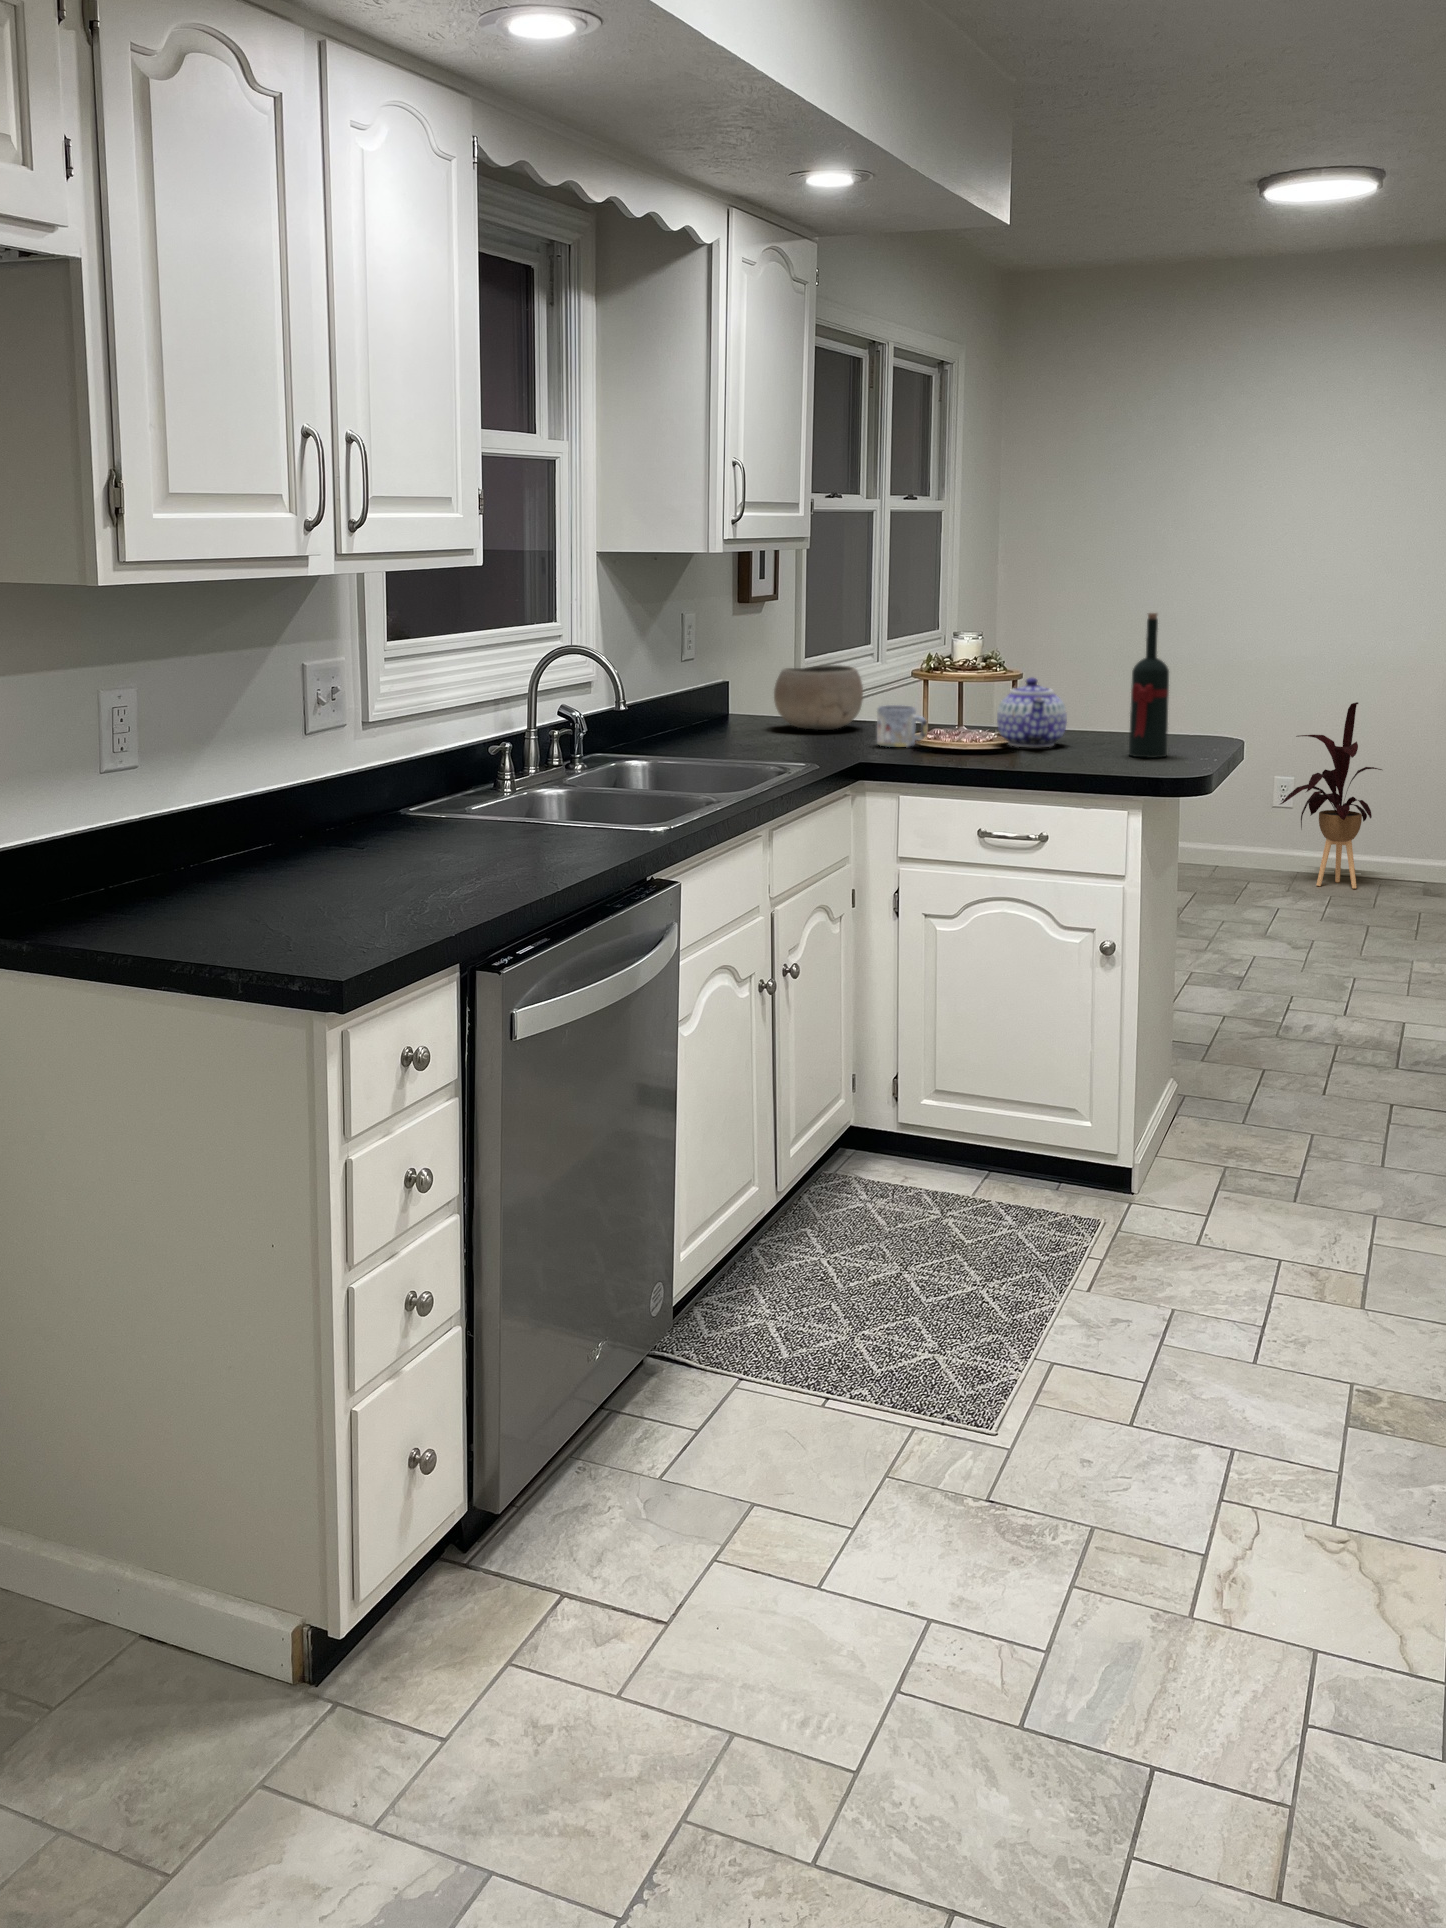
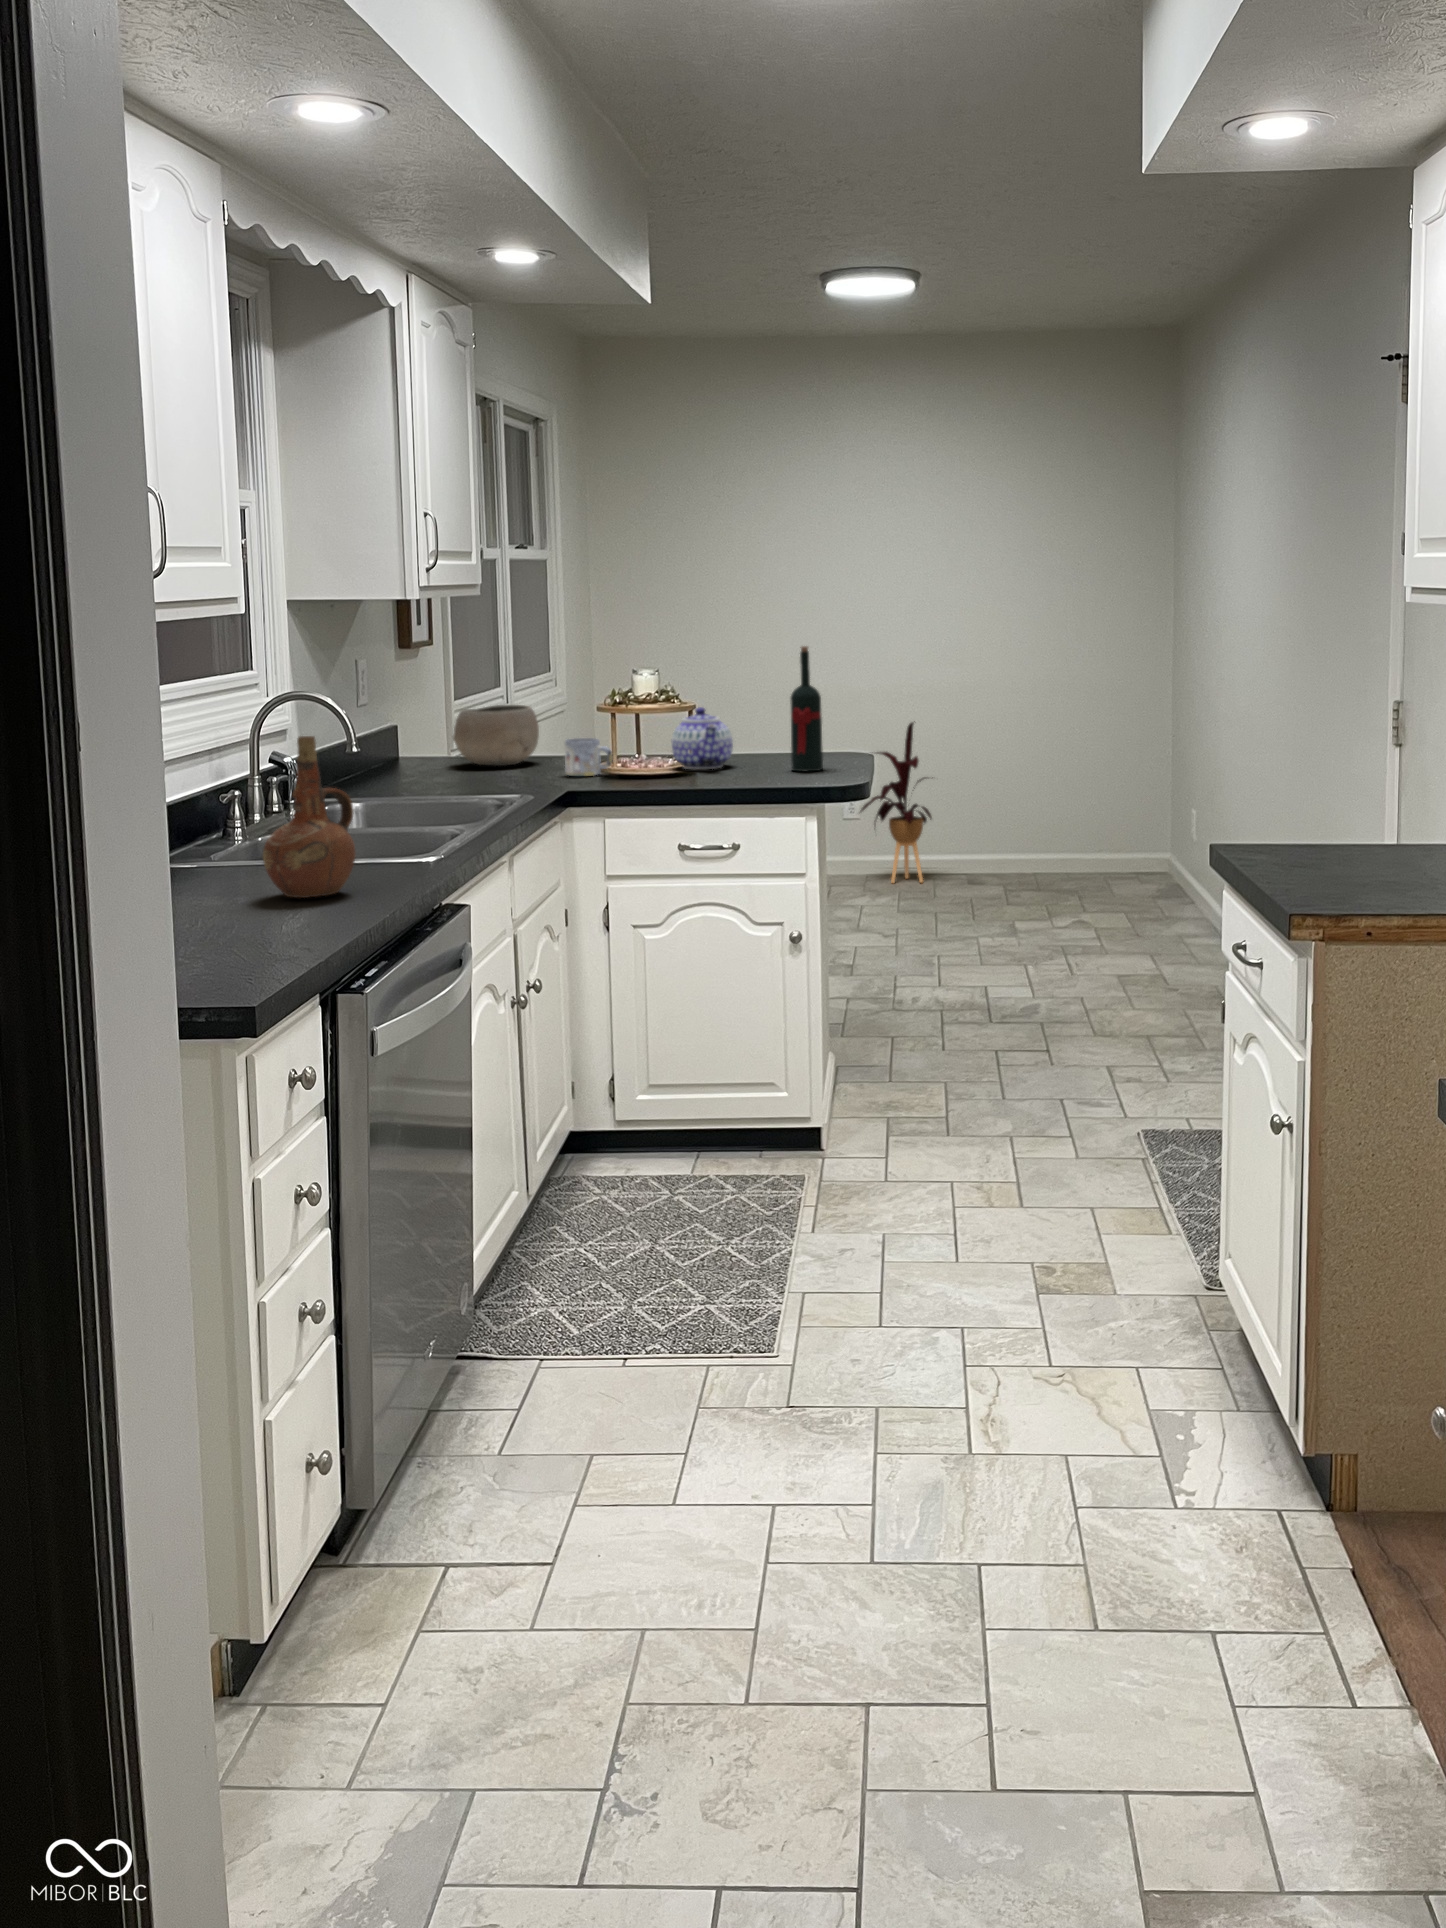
ceramic pitcher: none [464,693,559,862] -> present [263,736,355,898]

